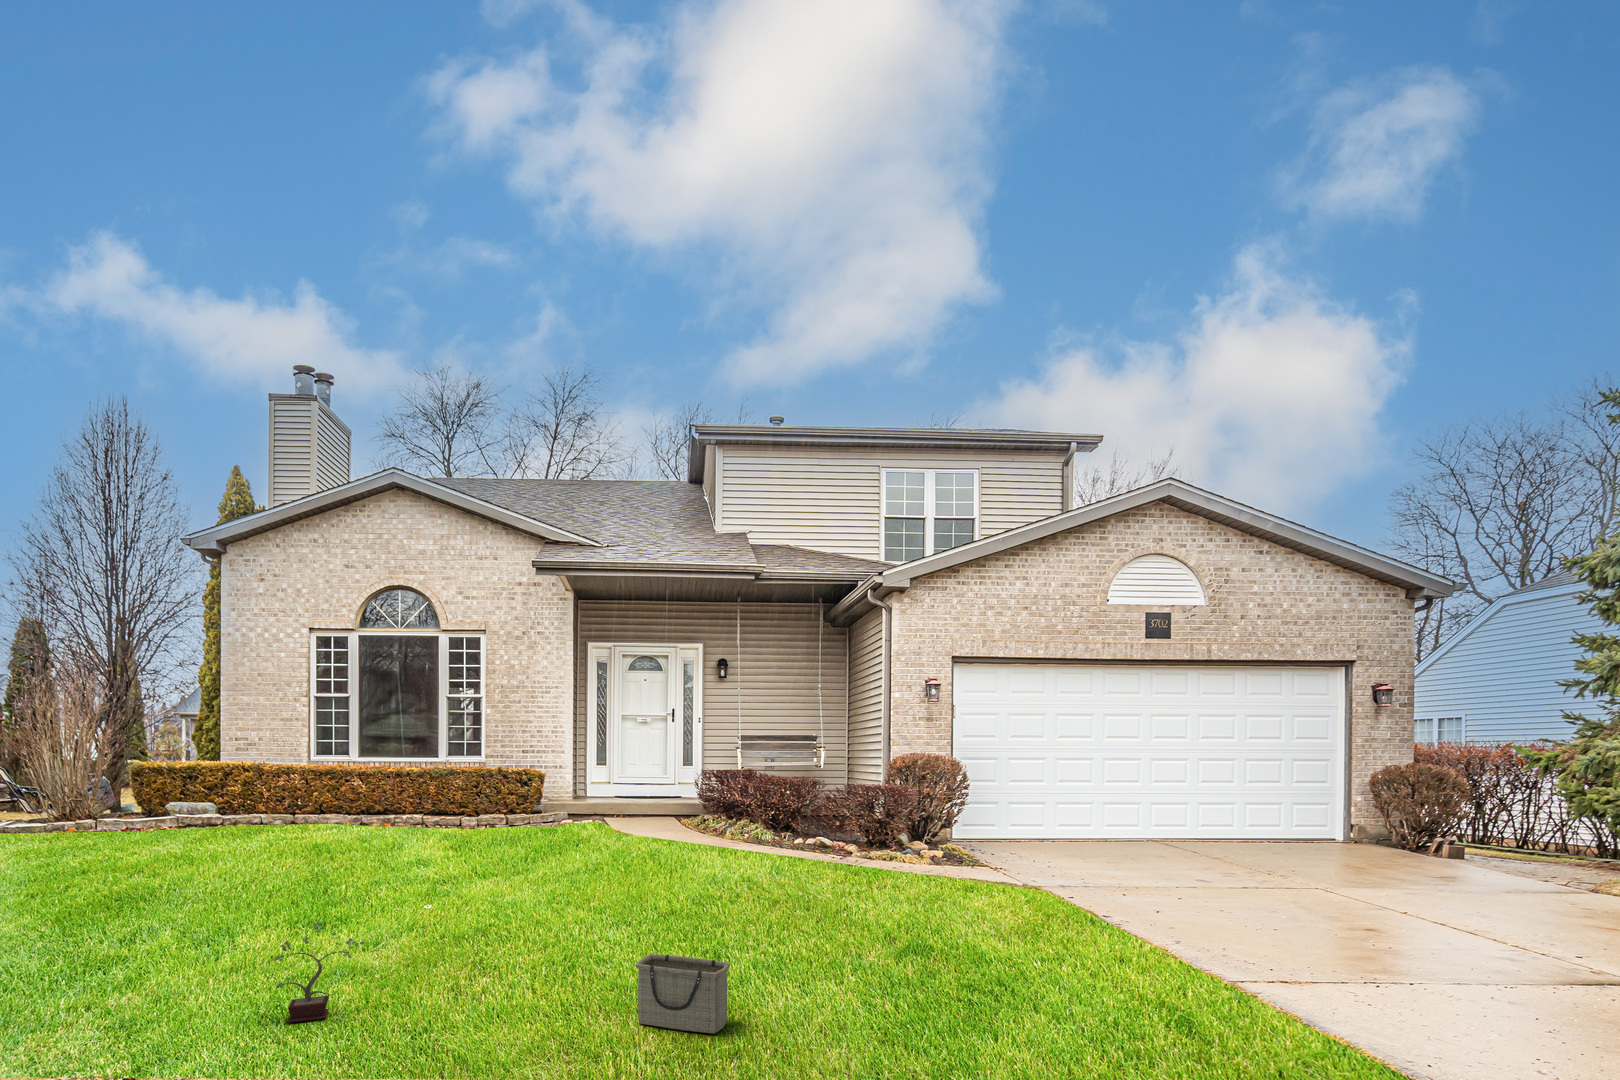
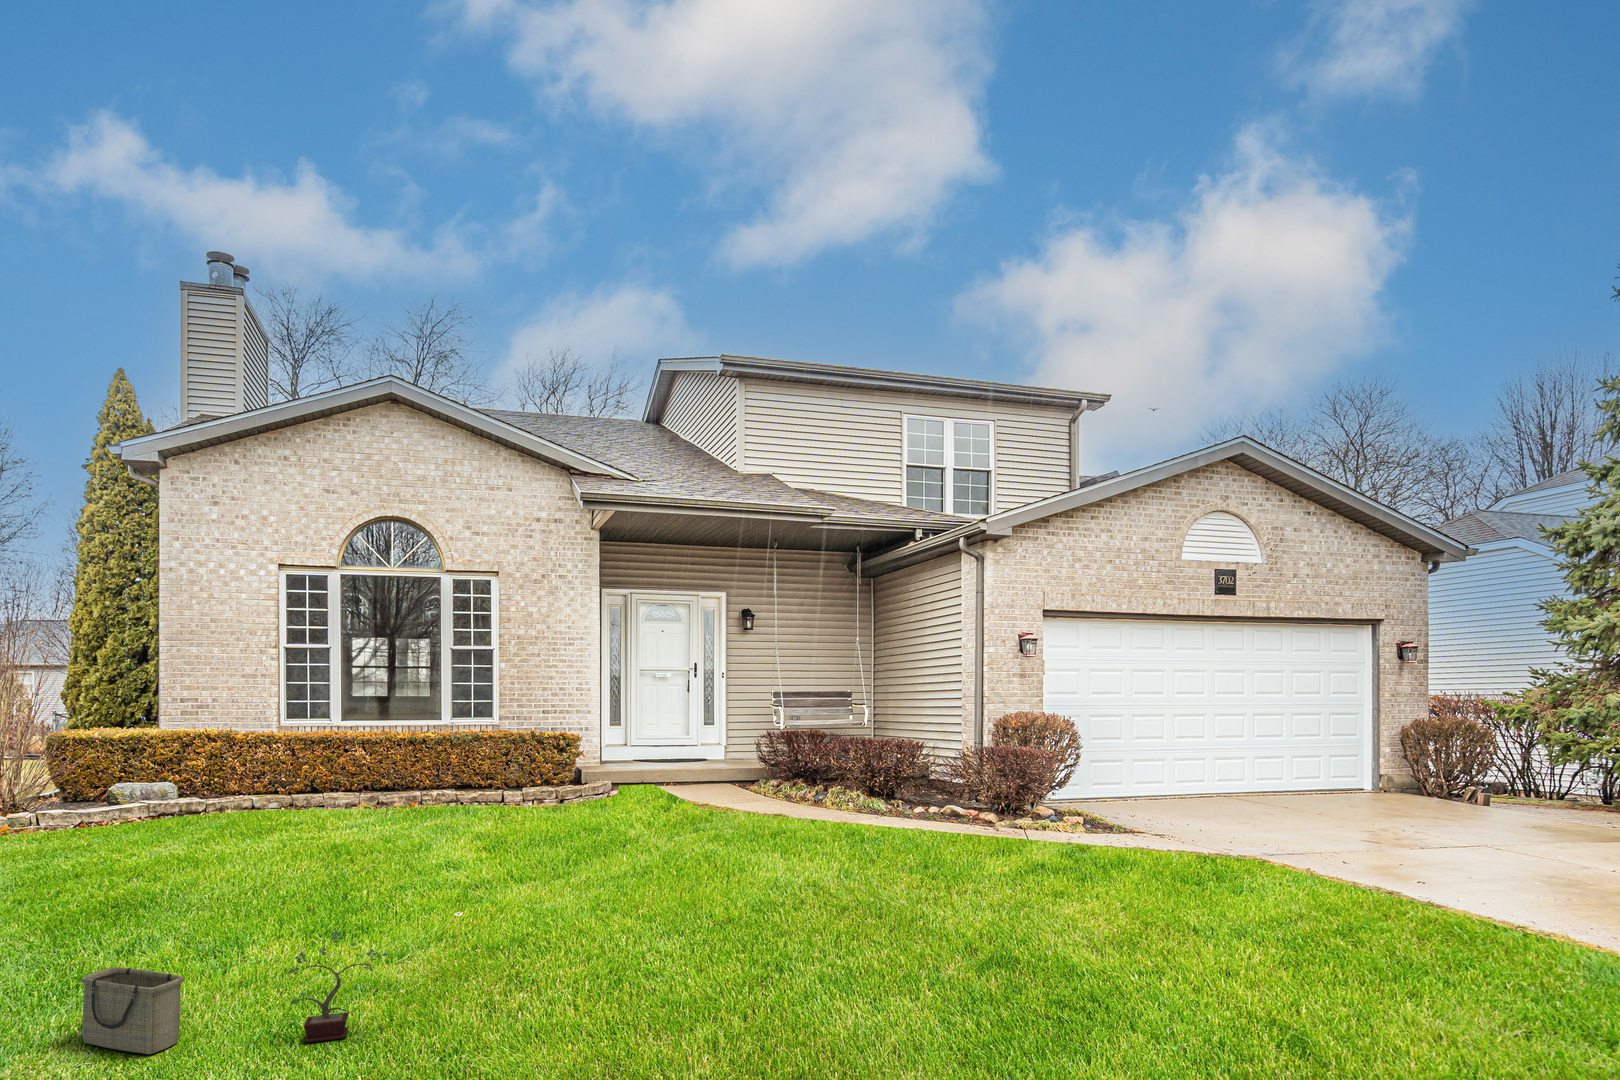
basket: present [635,954,730,1034] -> present [81,967,184,1054]

